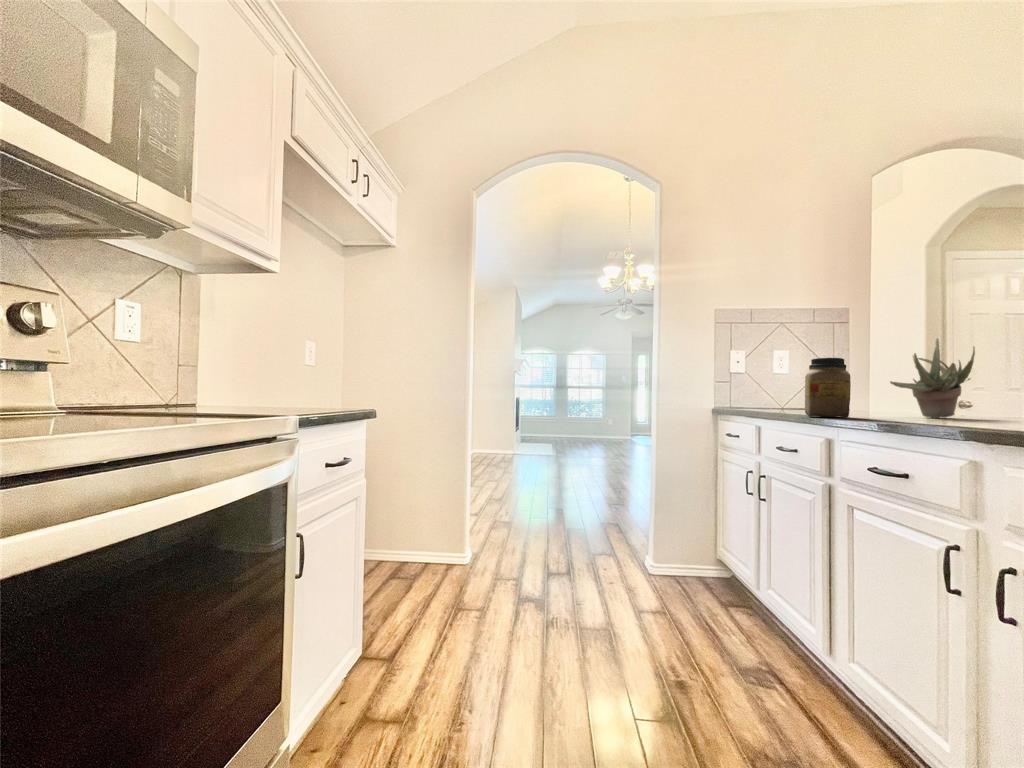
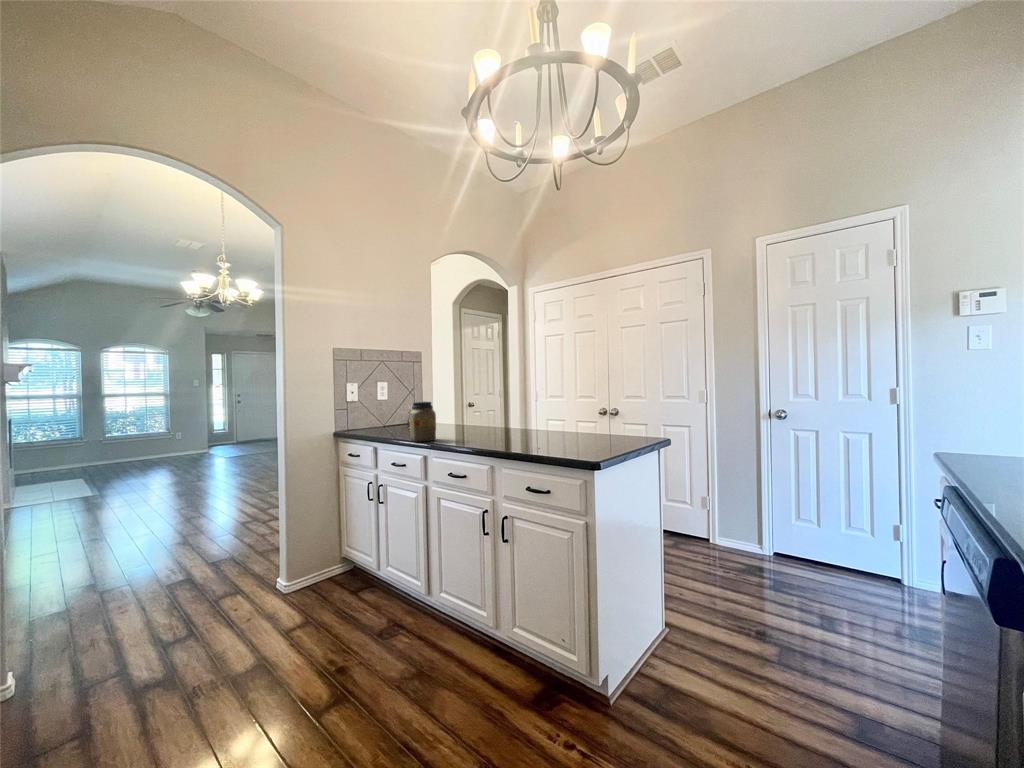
succulent plant: present [890,338,975,418] -> none [455,388,489,434]

